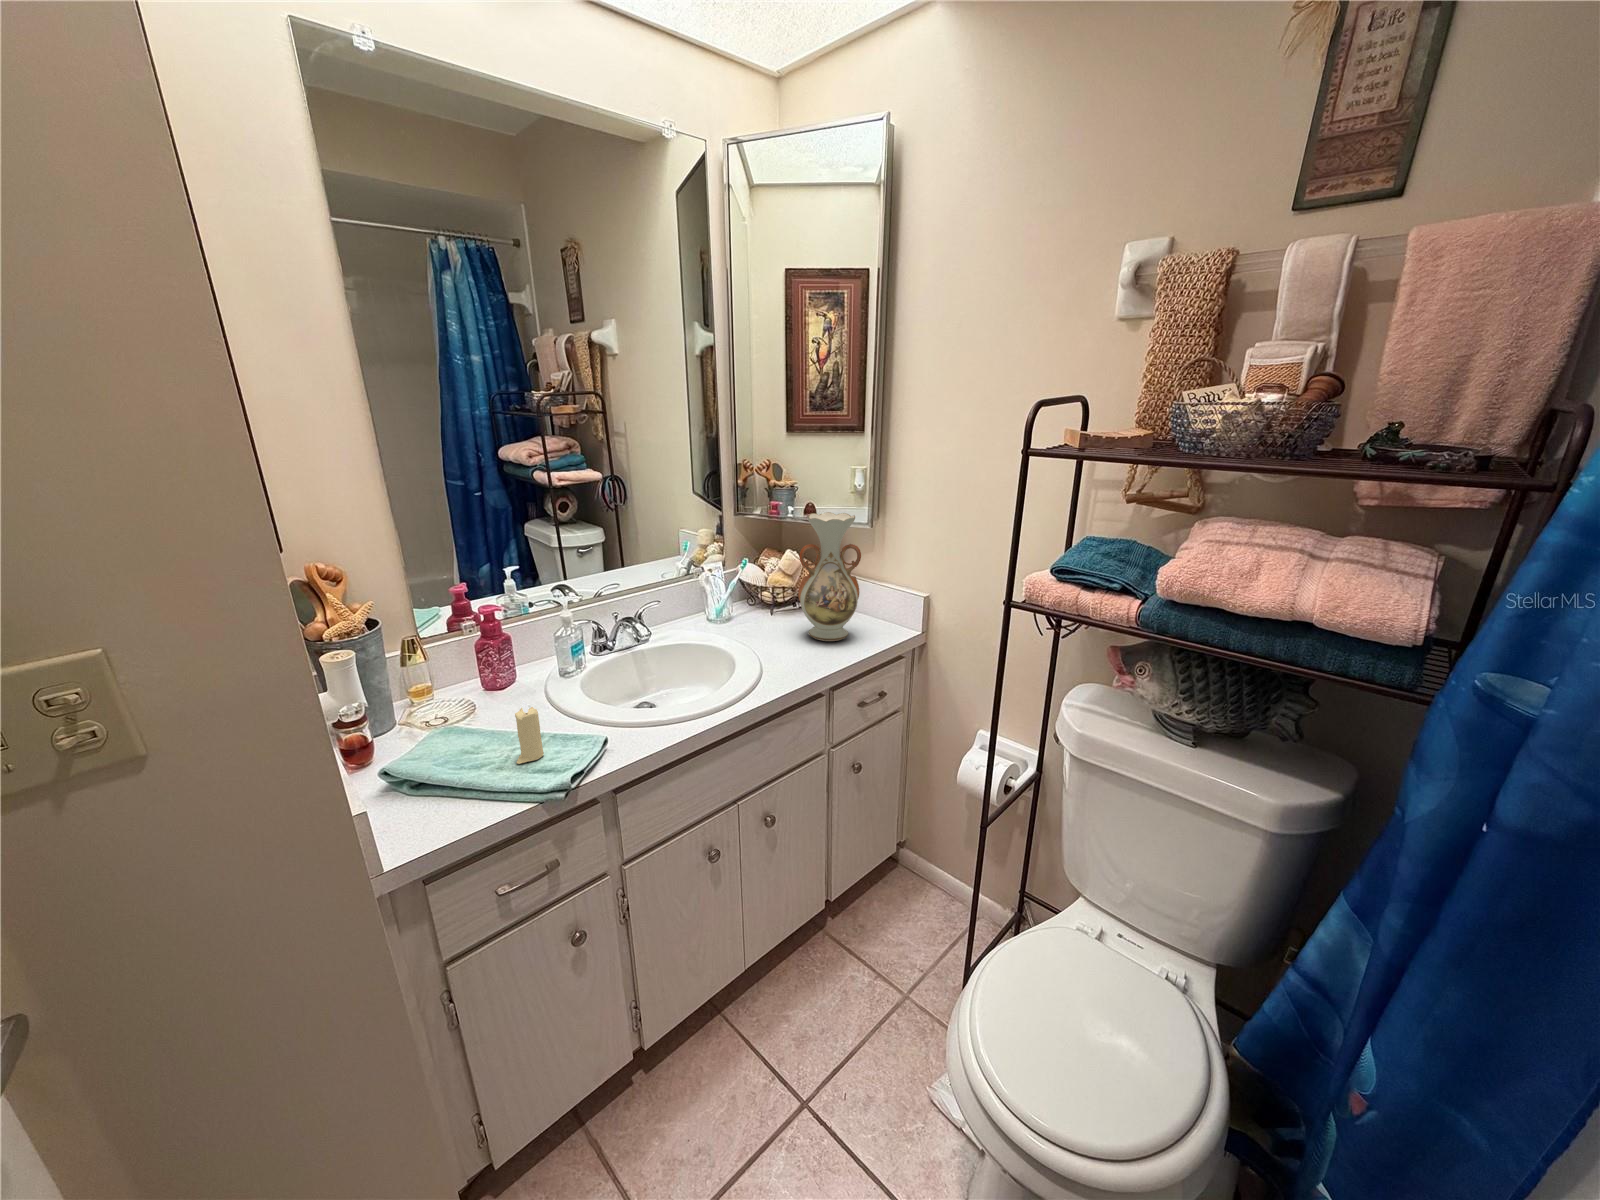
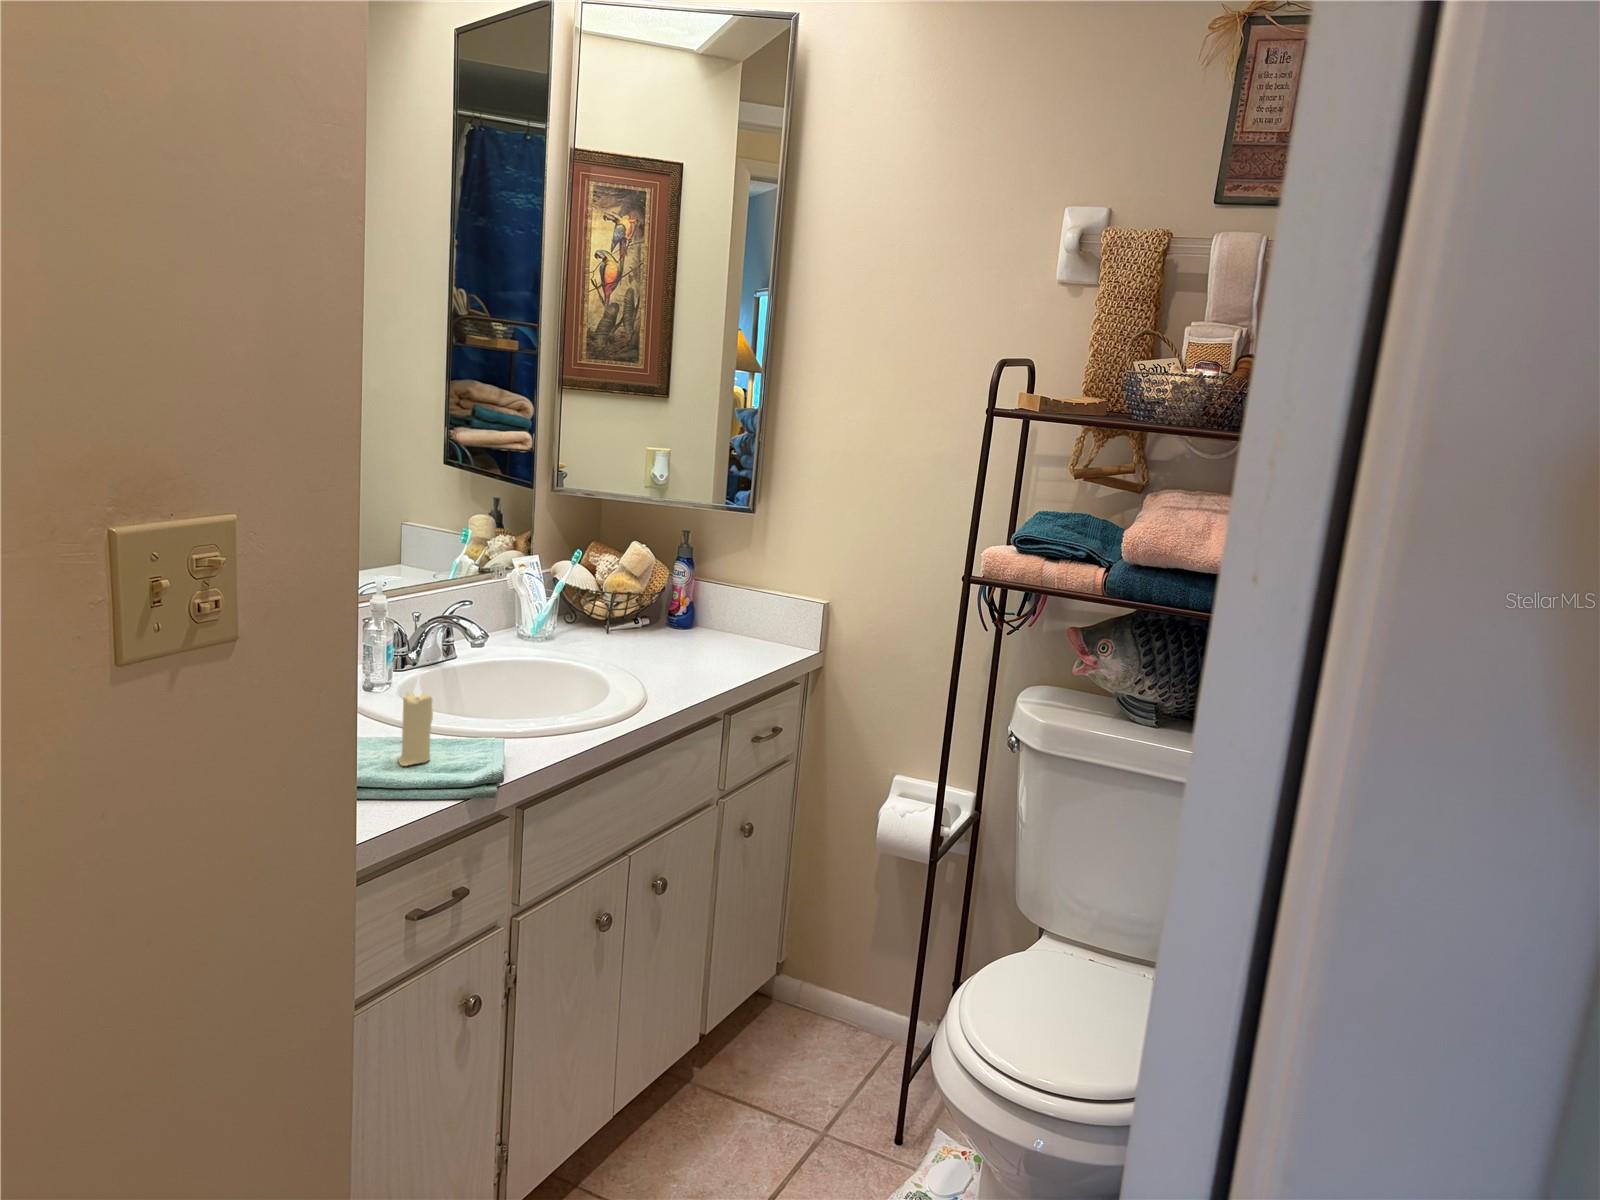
vase: present [798,512,861,641] -> none [668,482,752,656]

